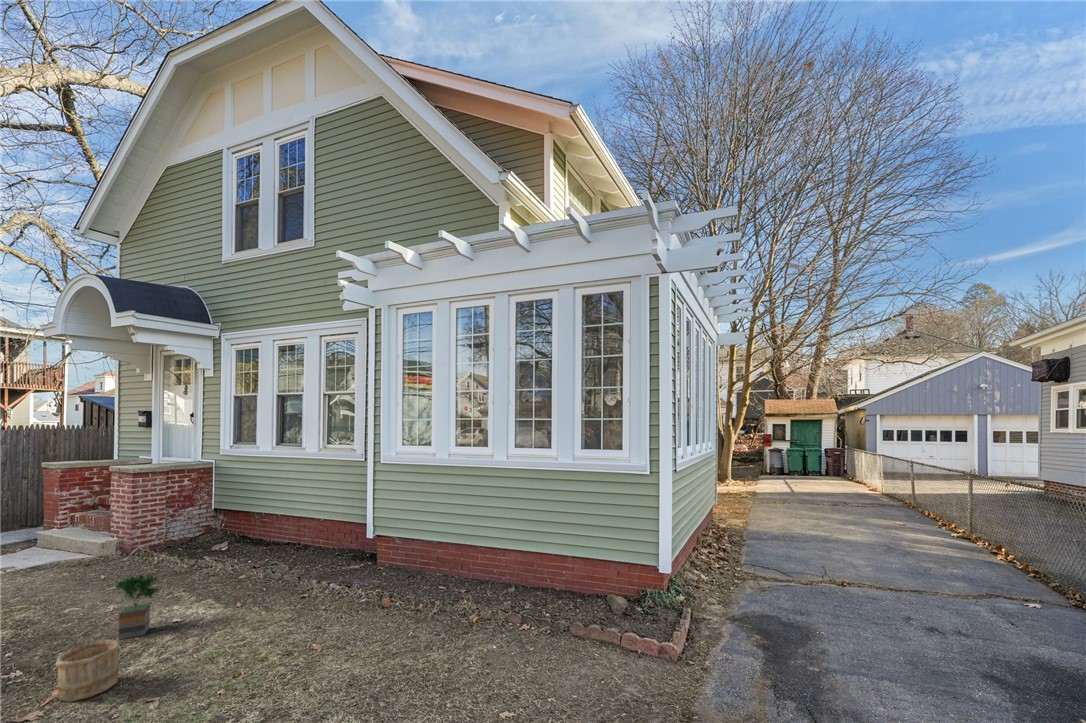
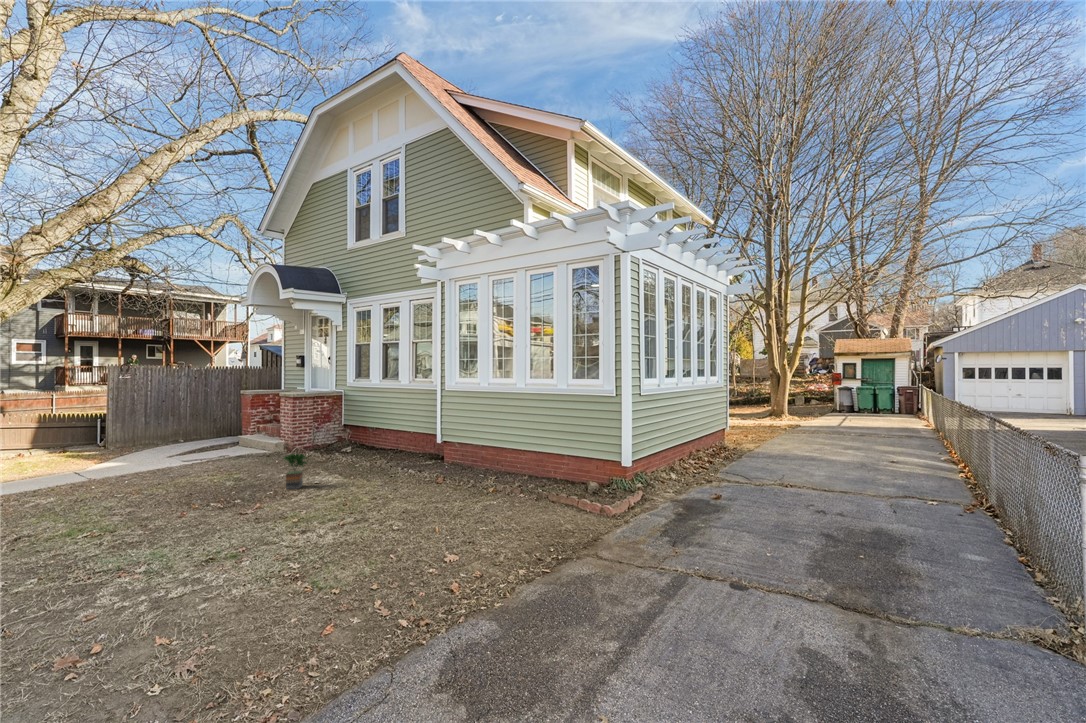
wooden bucket: present [56,640,120,702] -> none [255,483,286,511]

